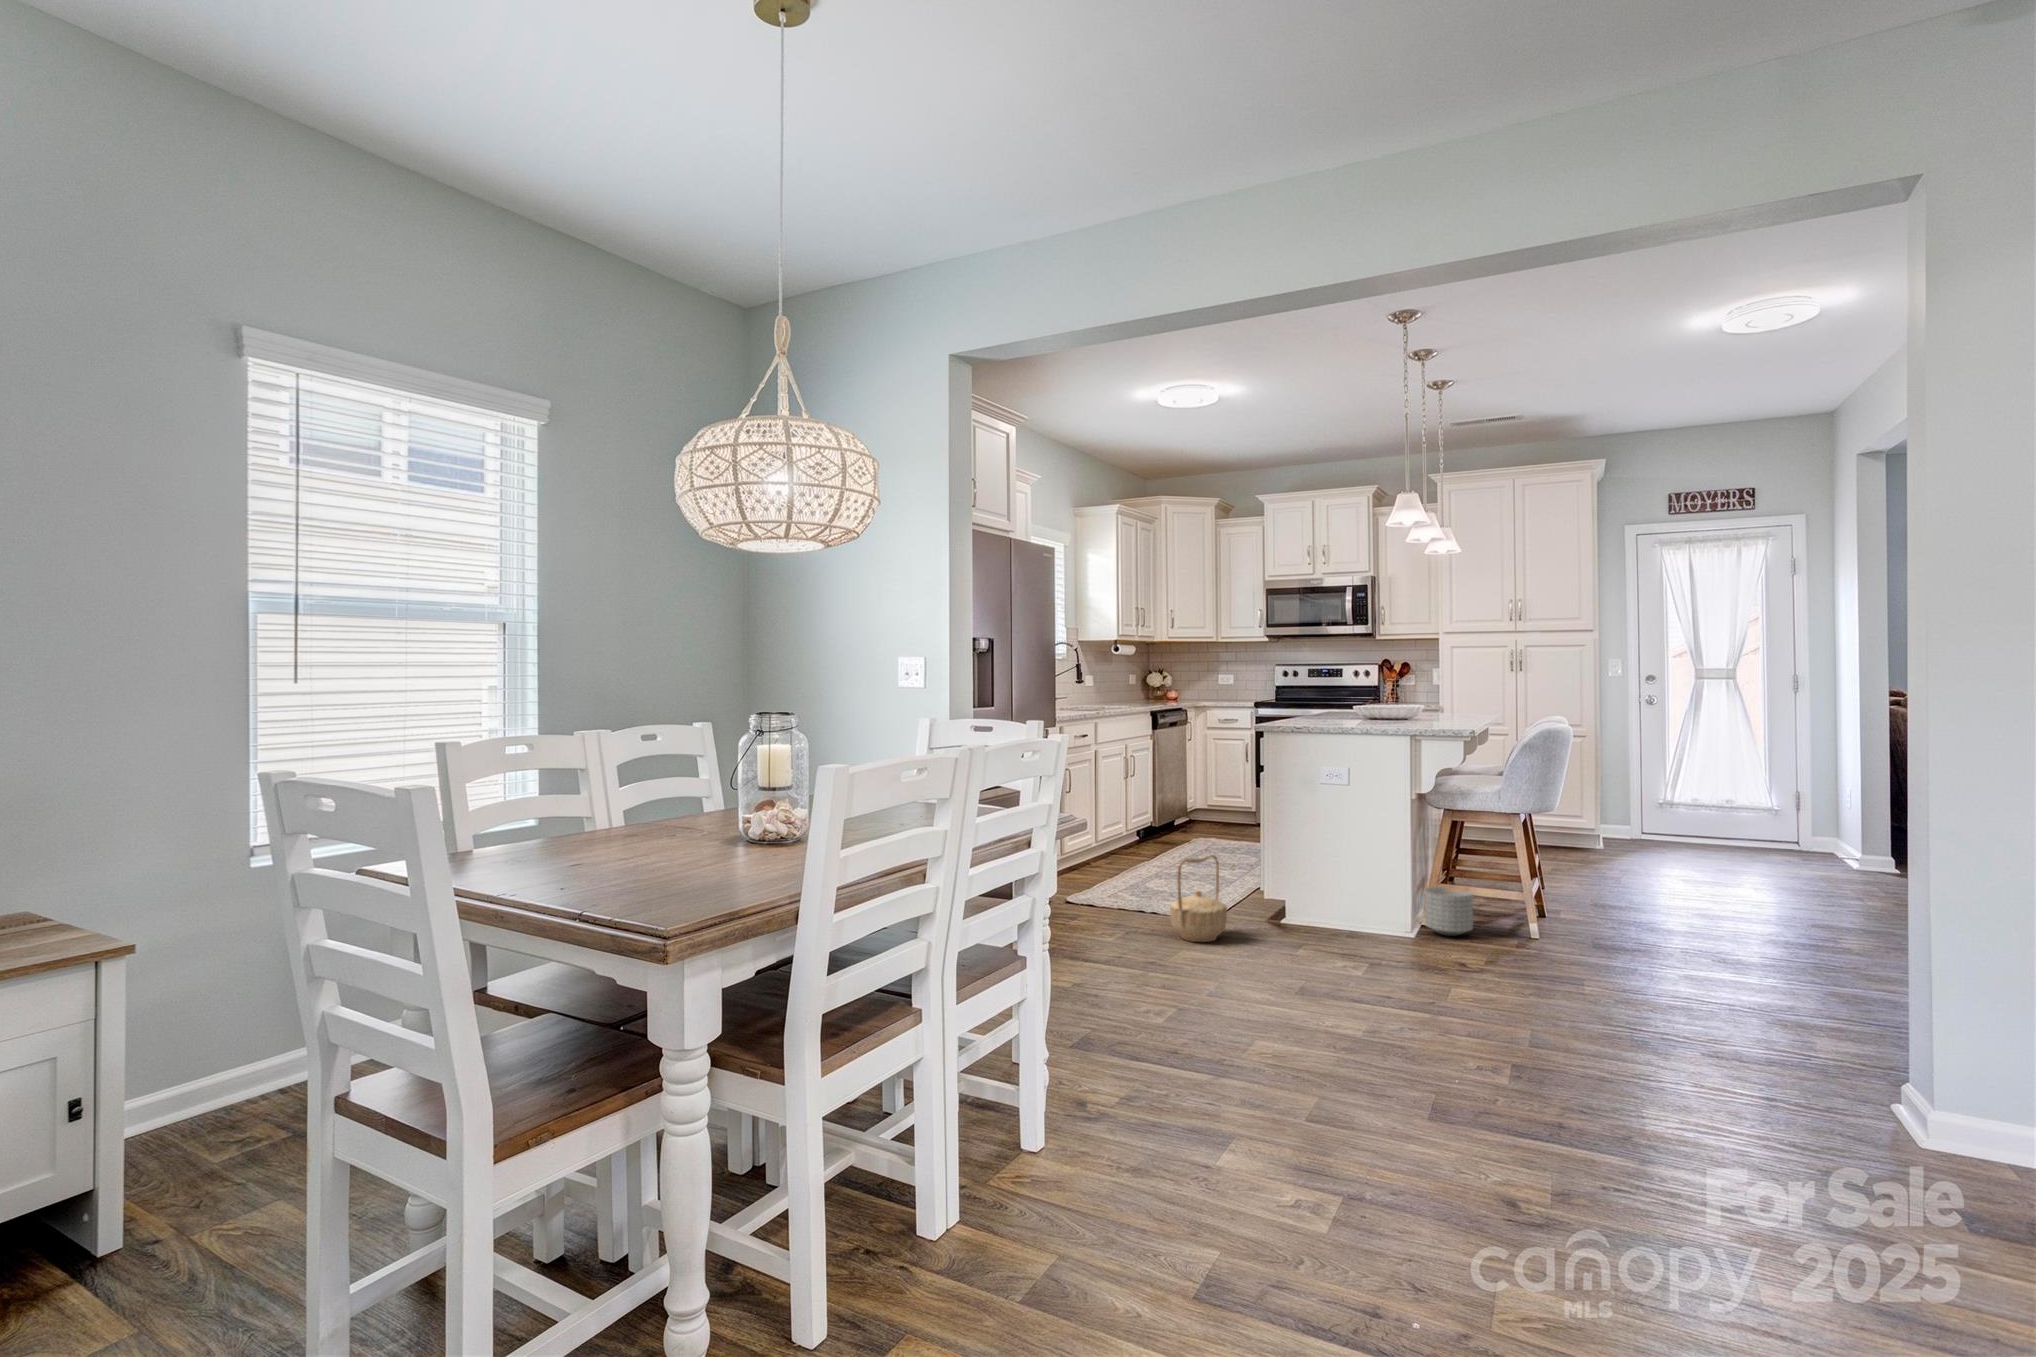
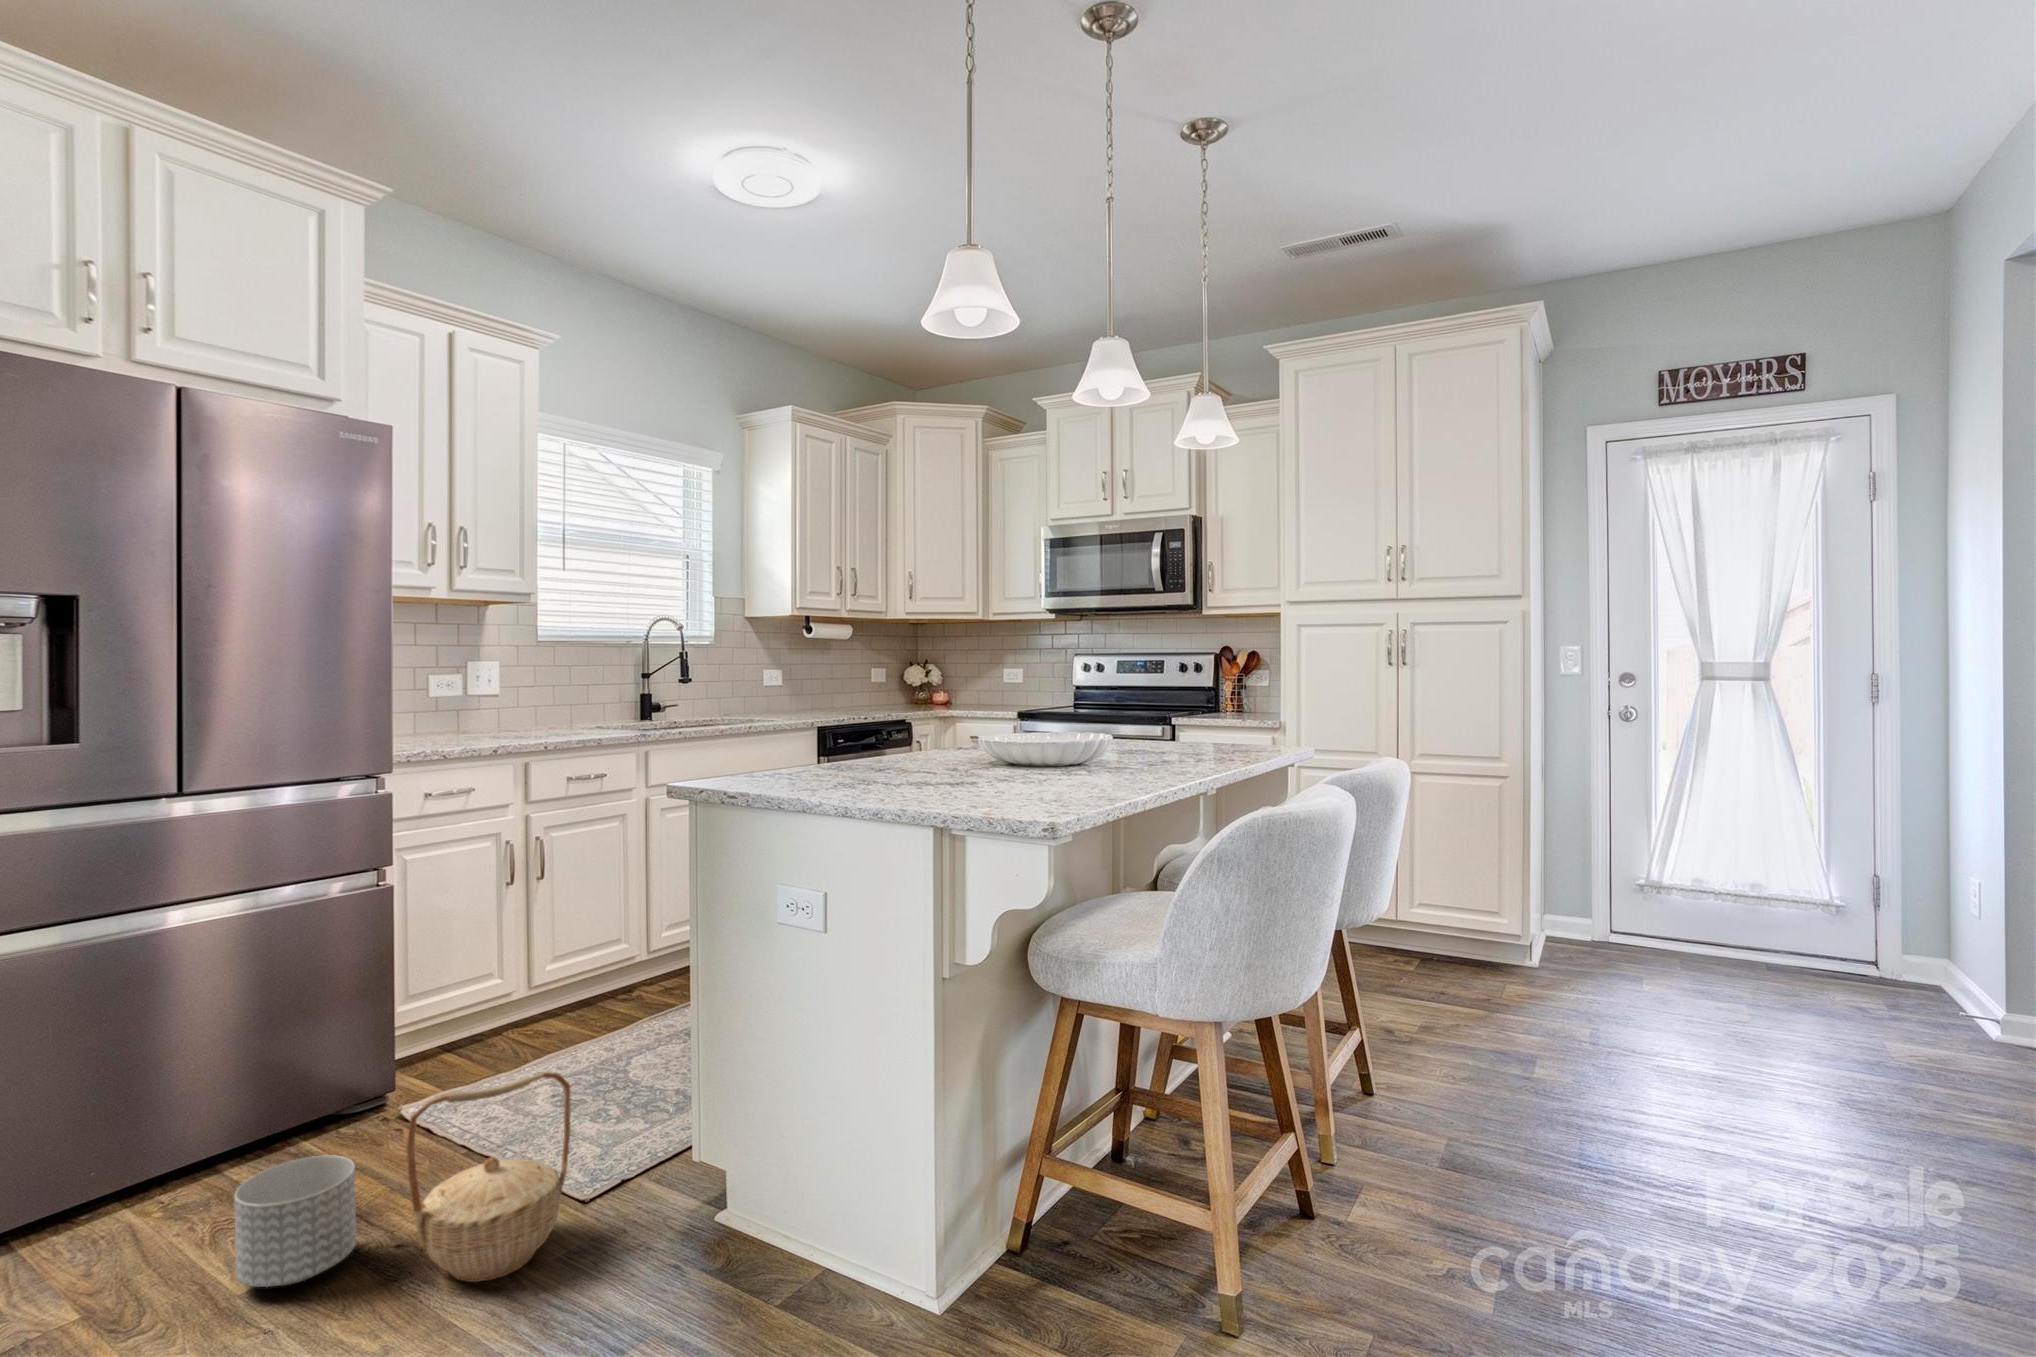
planter: present [1425,887,1473,936] -> present [234,1155,356,1287]

